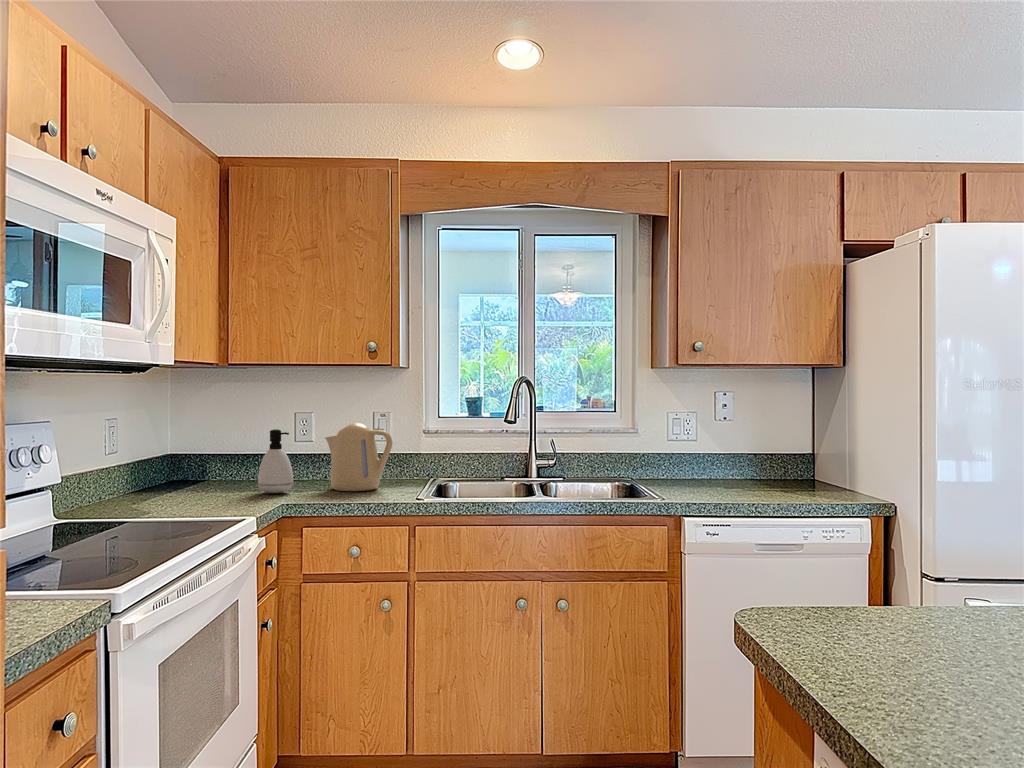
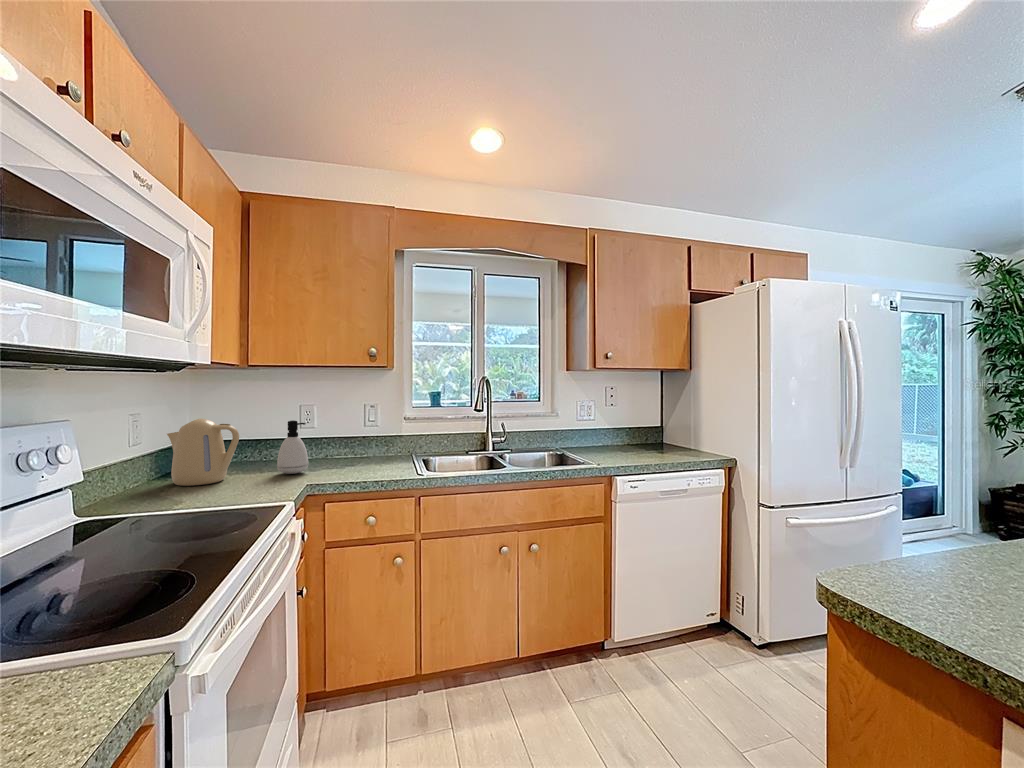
kettle: present [325,423,392,491] -> present [167,418,239,486]

